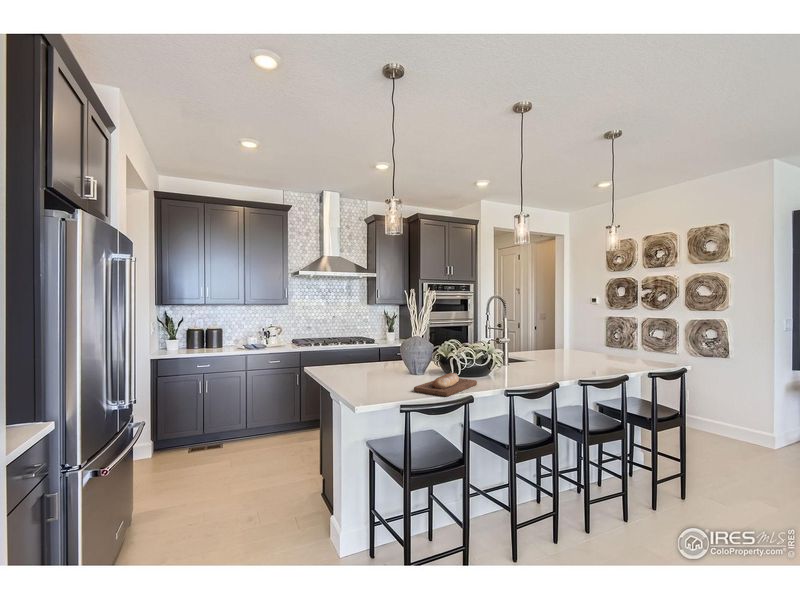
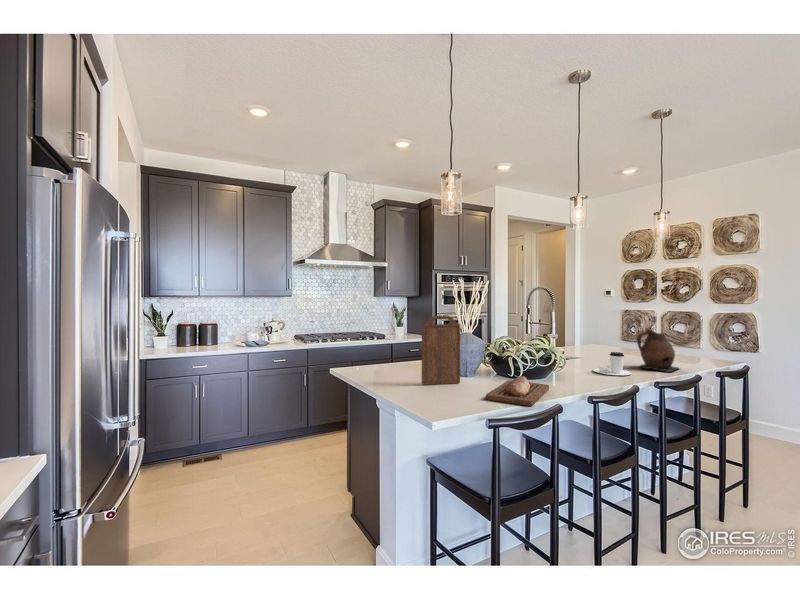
cutting board: none [370,320,404,380] -> present [422,315,460,385]
ceramic pitcher: none [578,332,617,372] -> present [637,328,679,372]
coffee cup: none [533,354,566,375] -> present [593,352,631,376]

